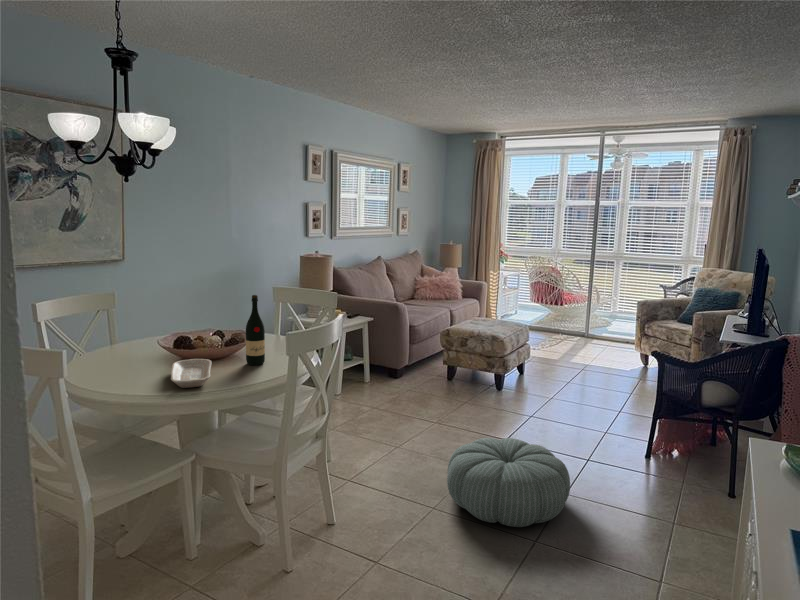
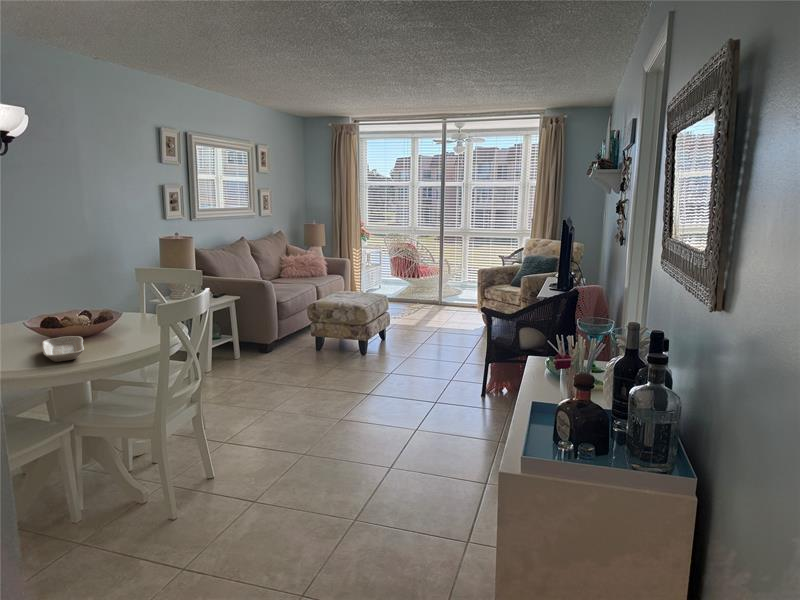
wine bottle: present [246,295,265,365] -> none [115,273,136,339]
pouf: present [447,438,570,527] -> none [316,389,420,460]

